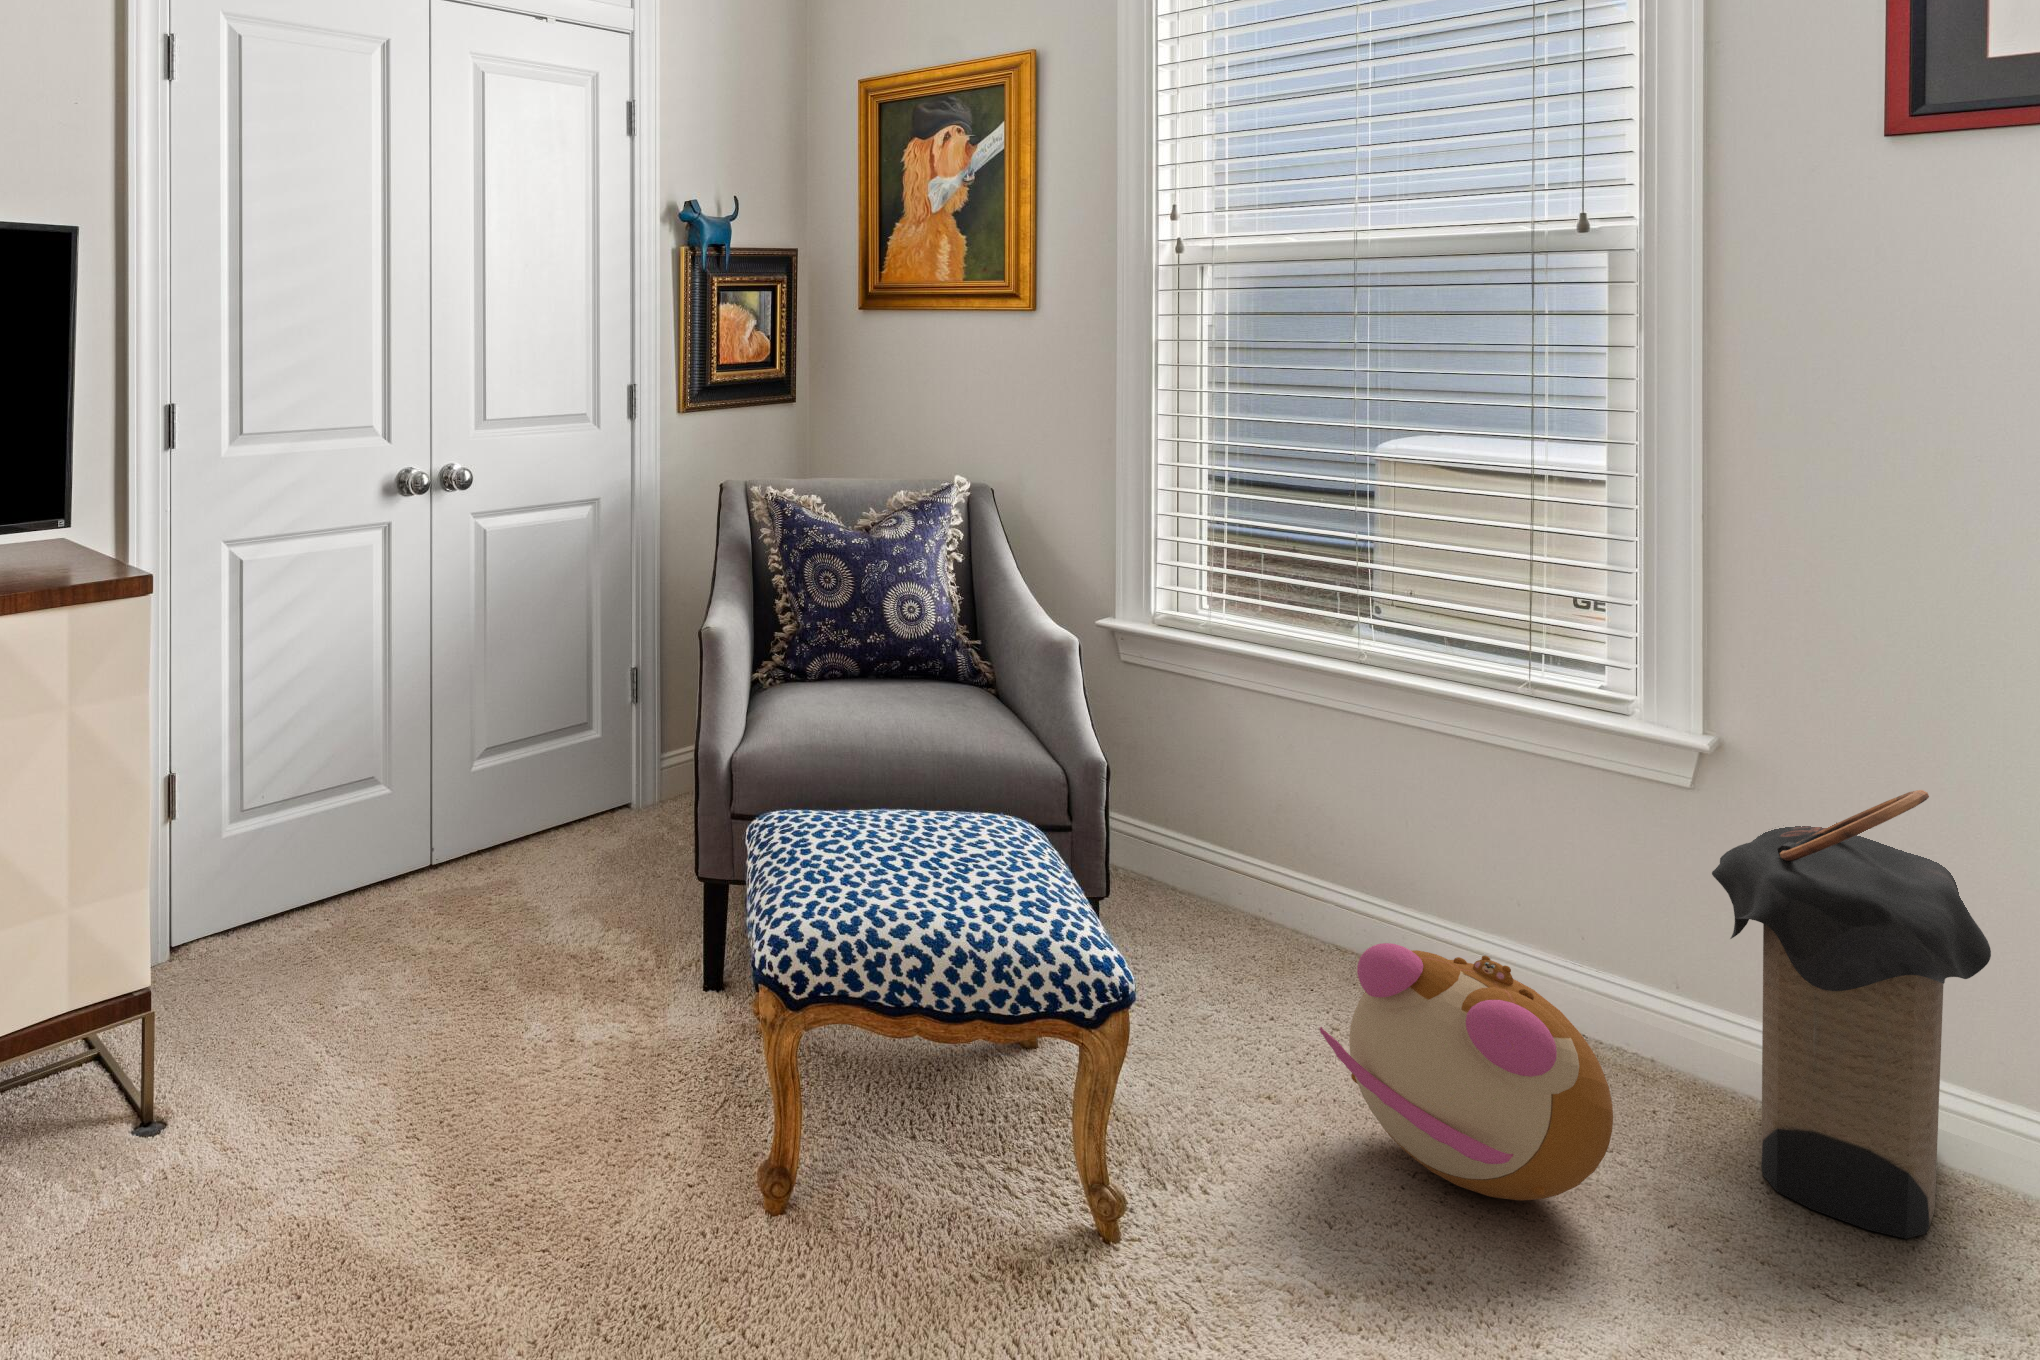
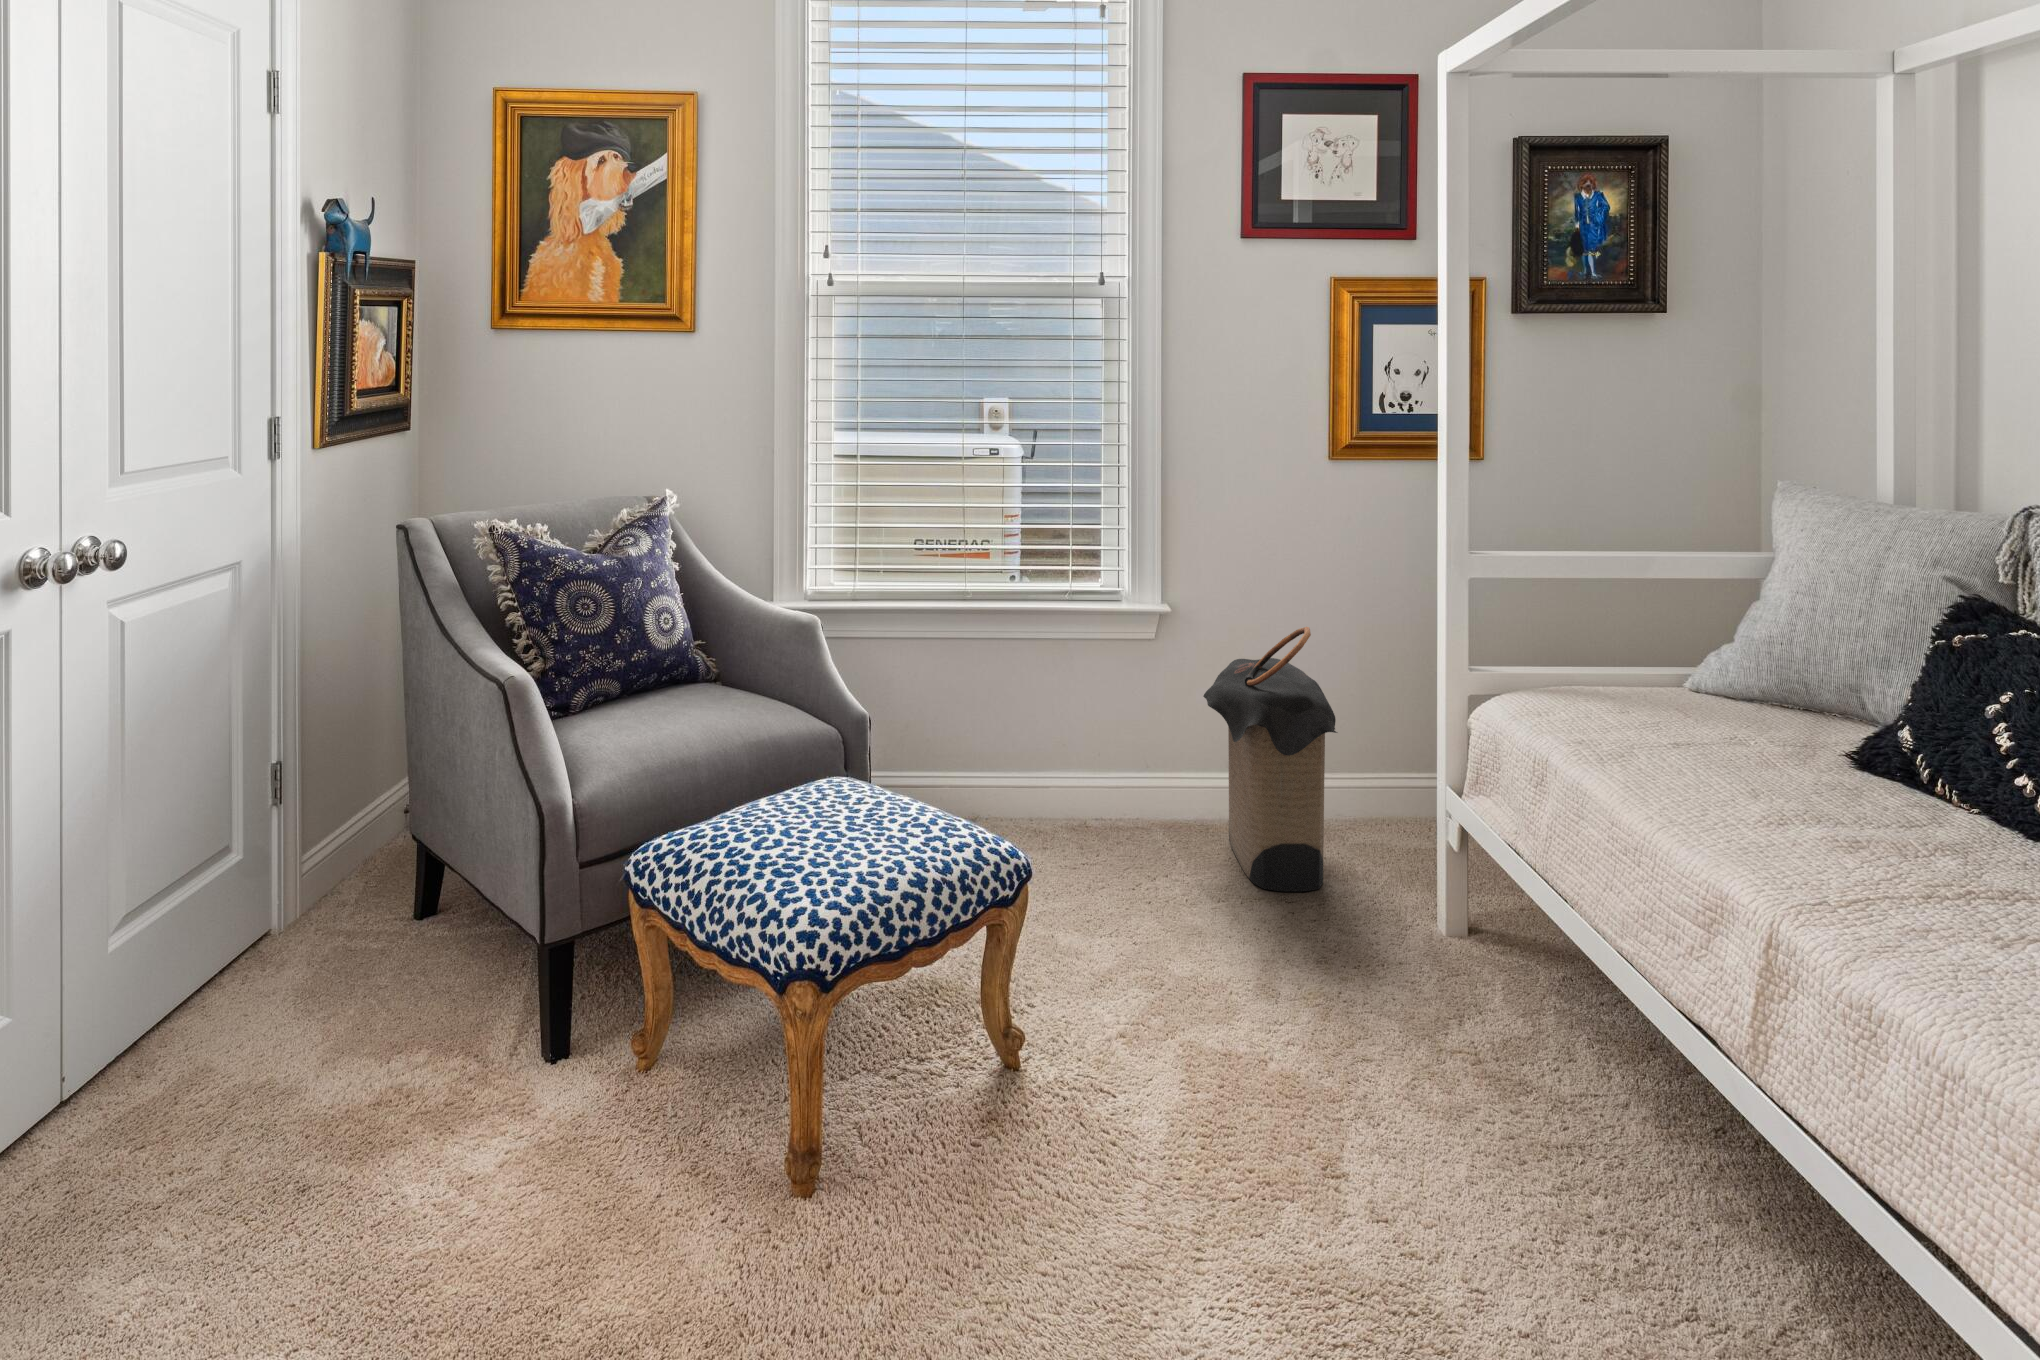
plush toy: present [1320,943,1613,1200] -> none [1069,789,1225,949]

